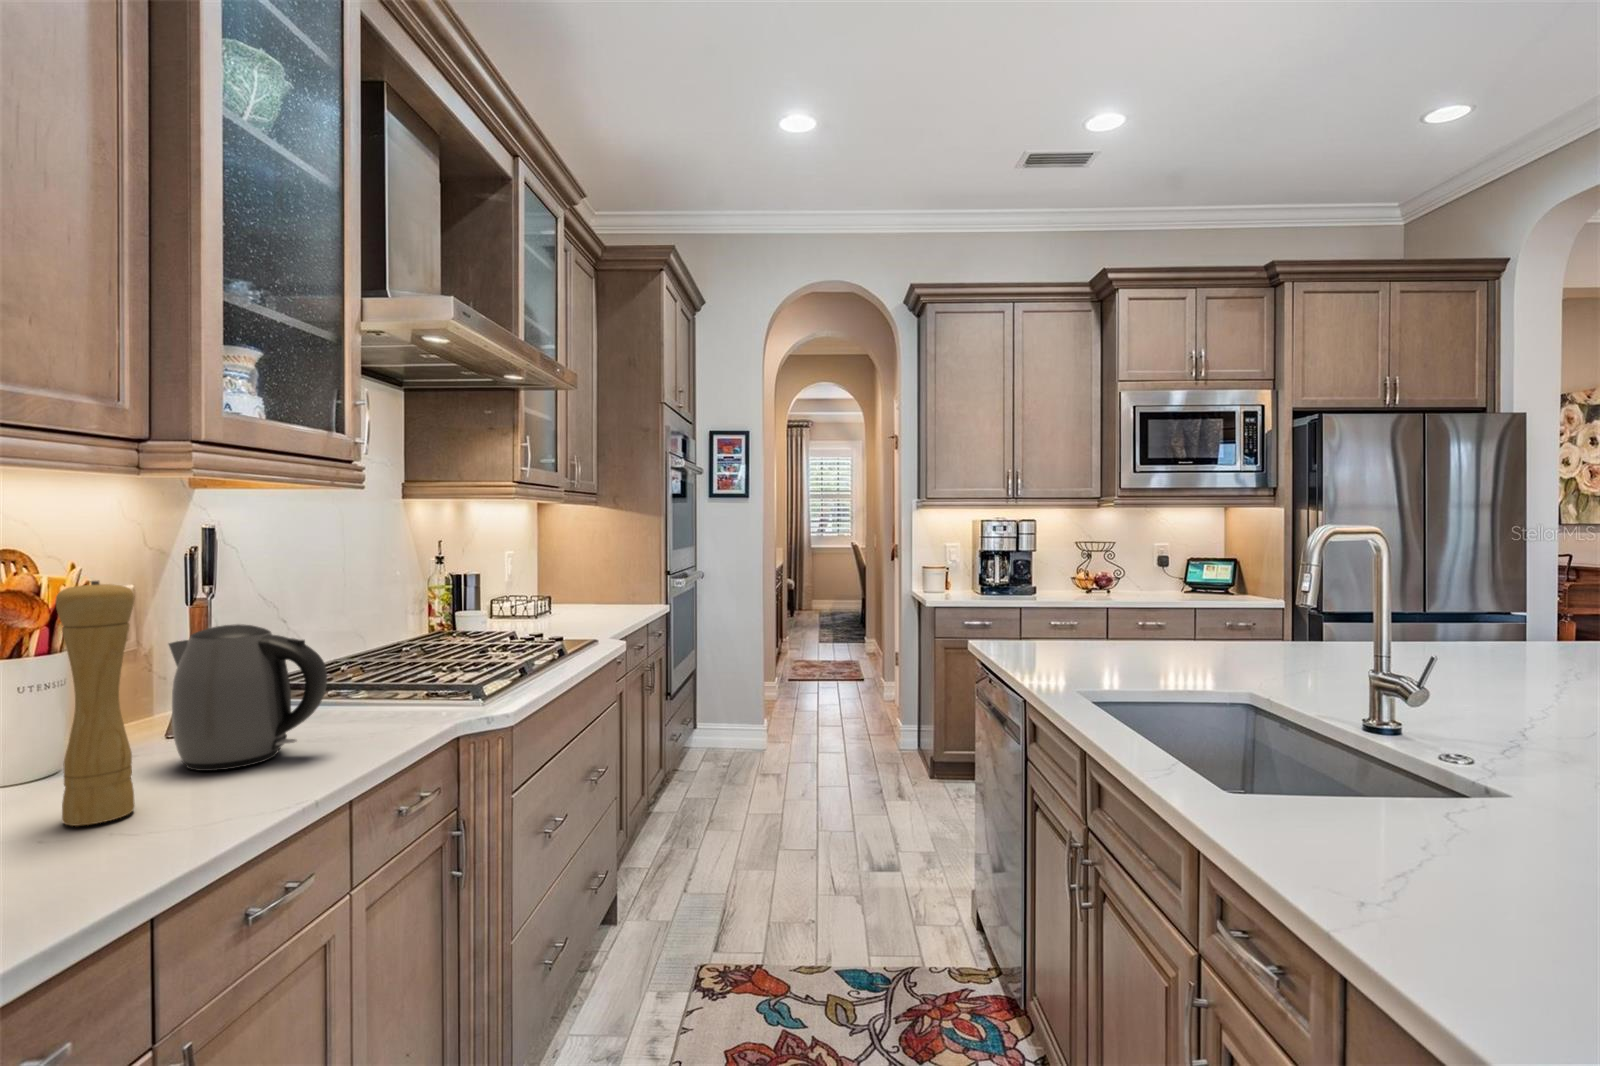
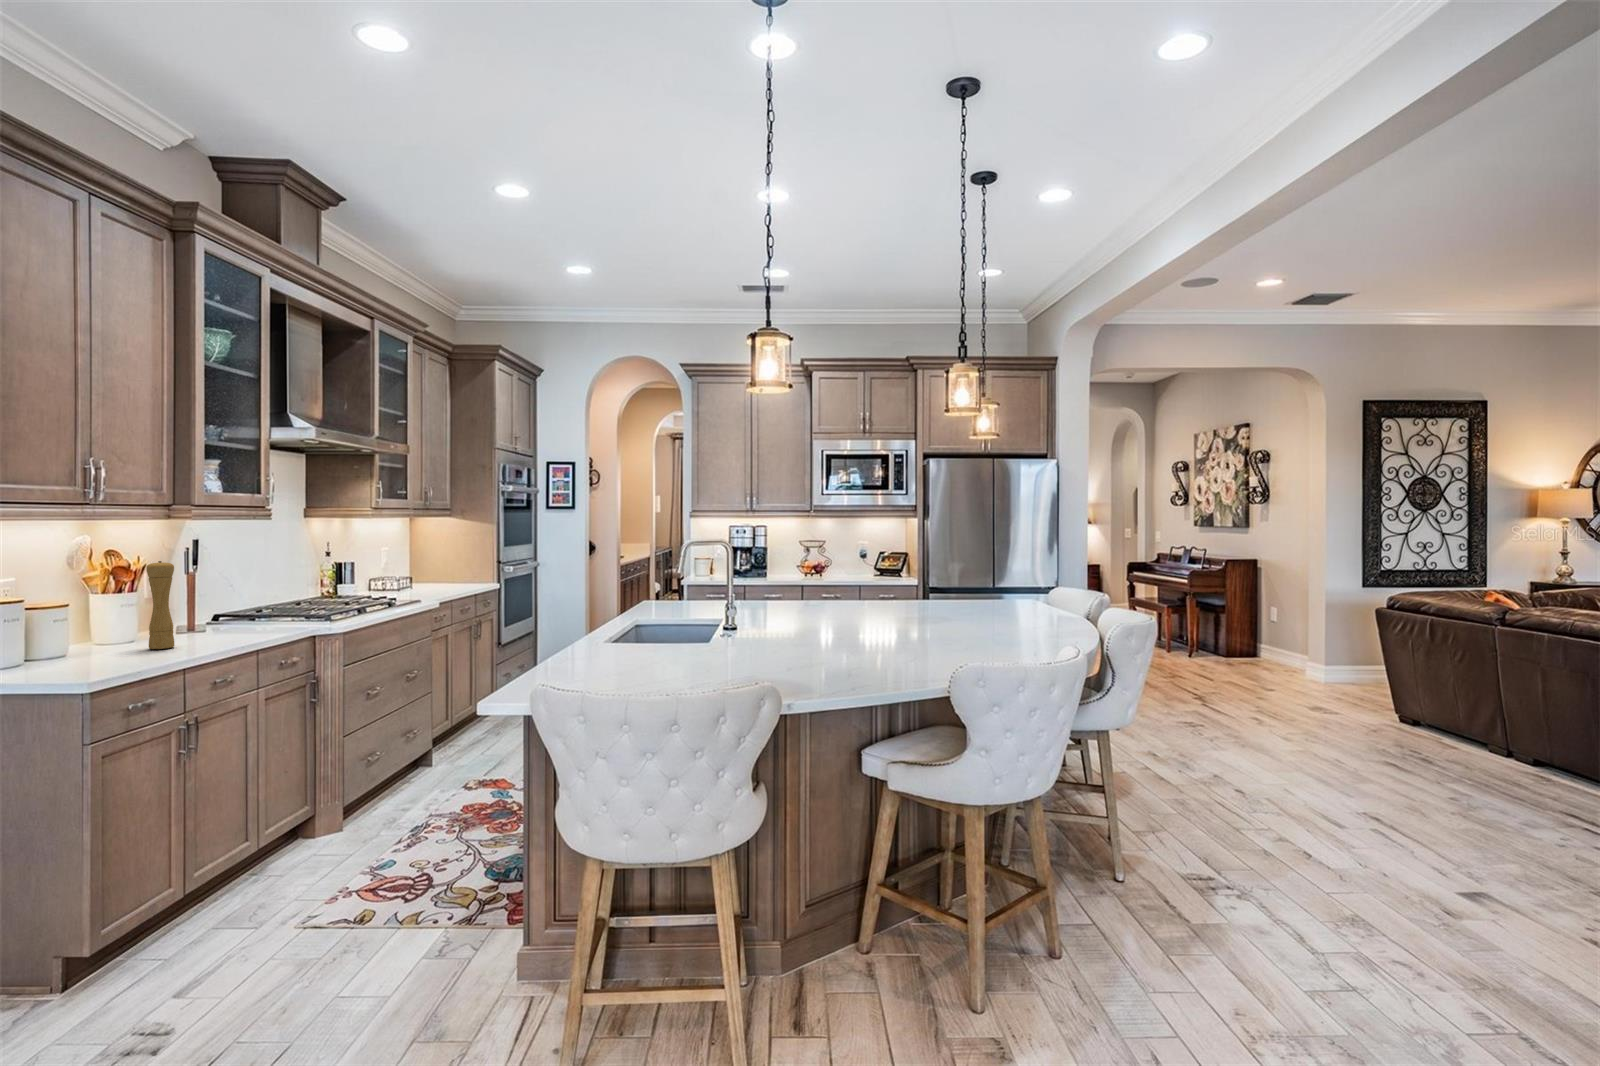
kettle: present [169,624,327,771] -> none [182,581,250,639]

